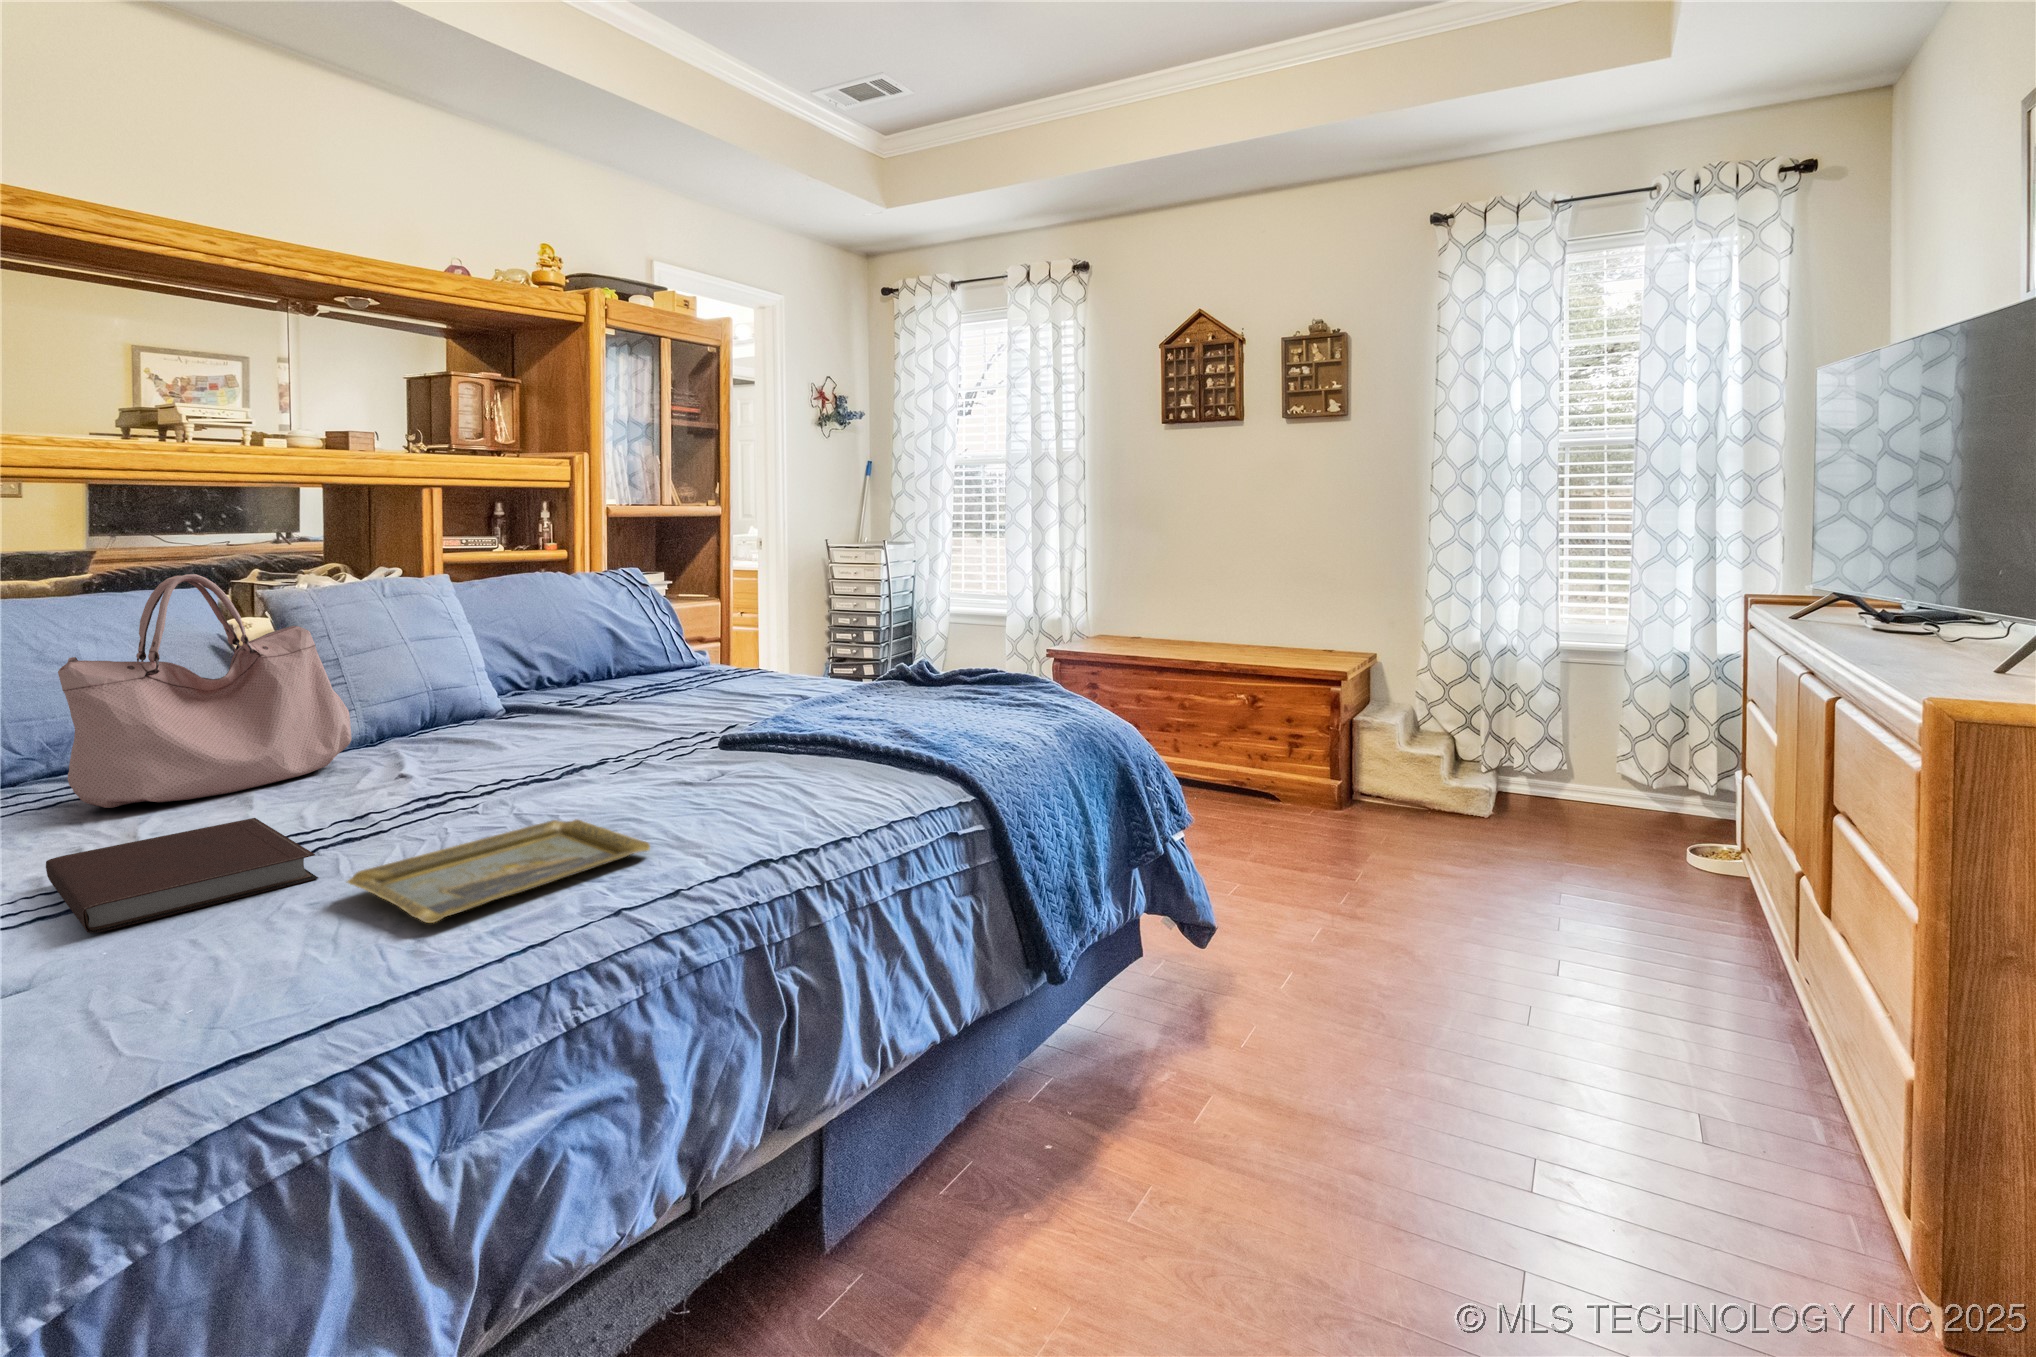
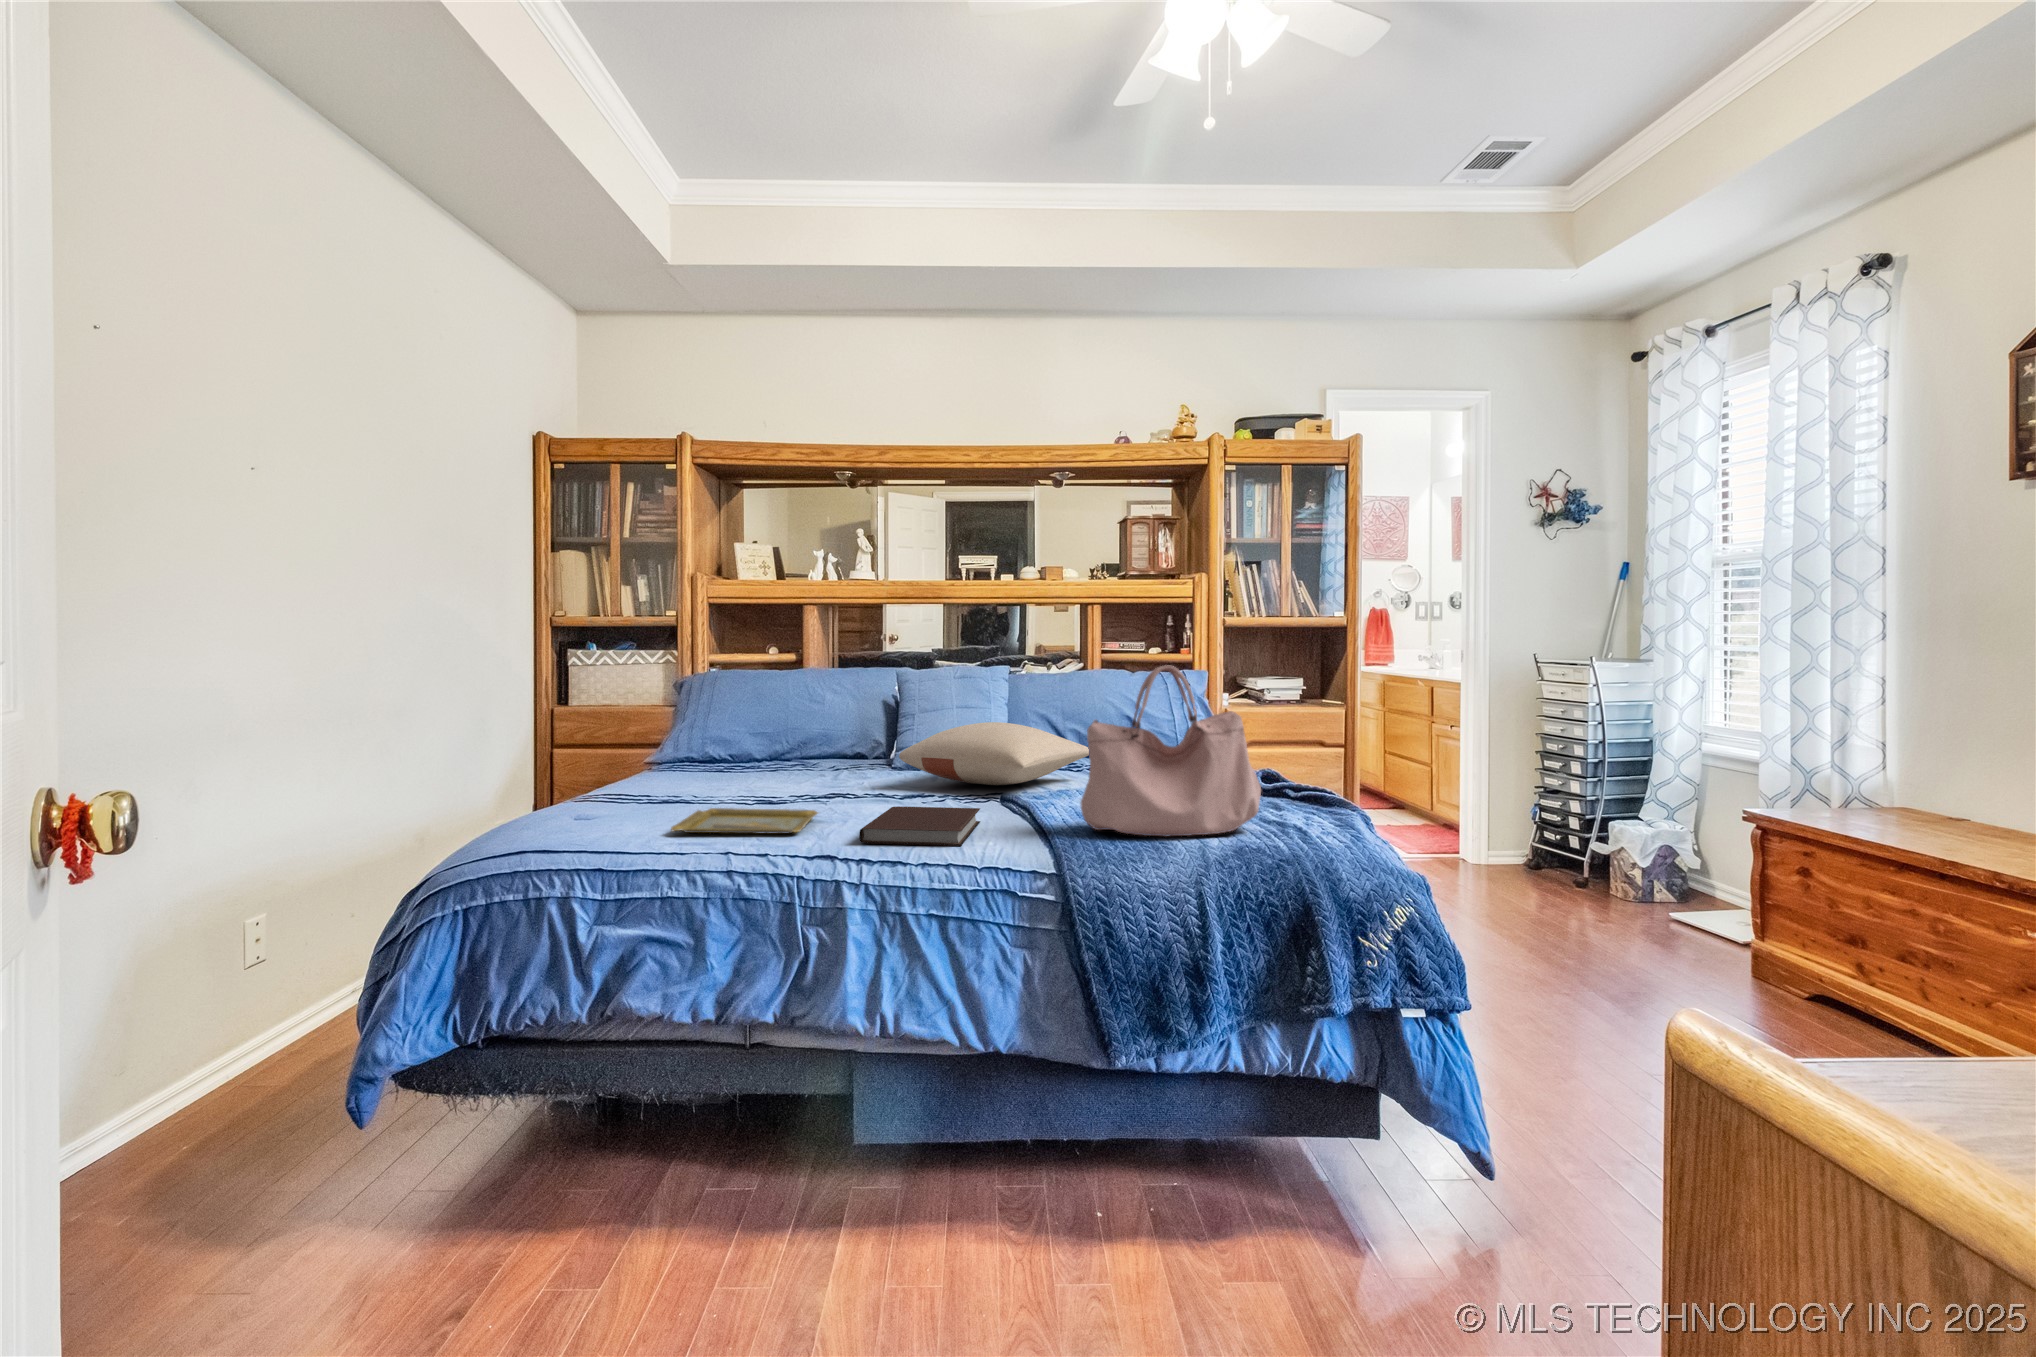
handbag: present [58,574,352,808] -> present [1081,666,1261,837]
pillow: none [476,648,717,740] -> present [899,722,1089,785]
notebook: present [46,818,318,933] -> present [859,806,980,846]

